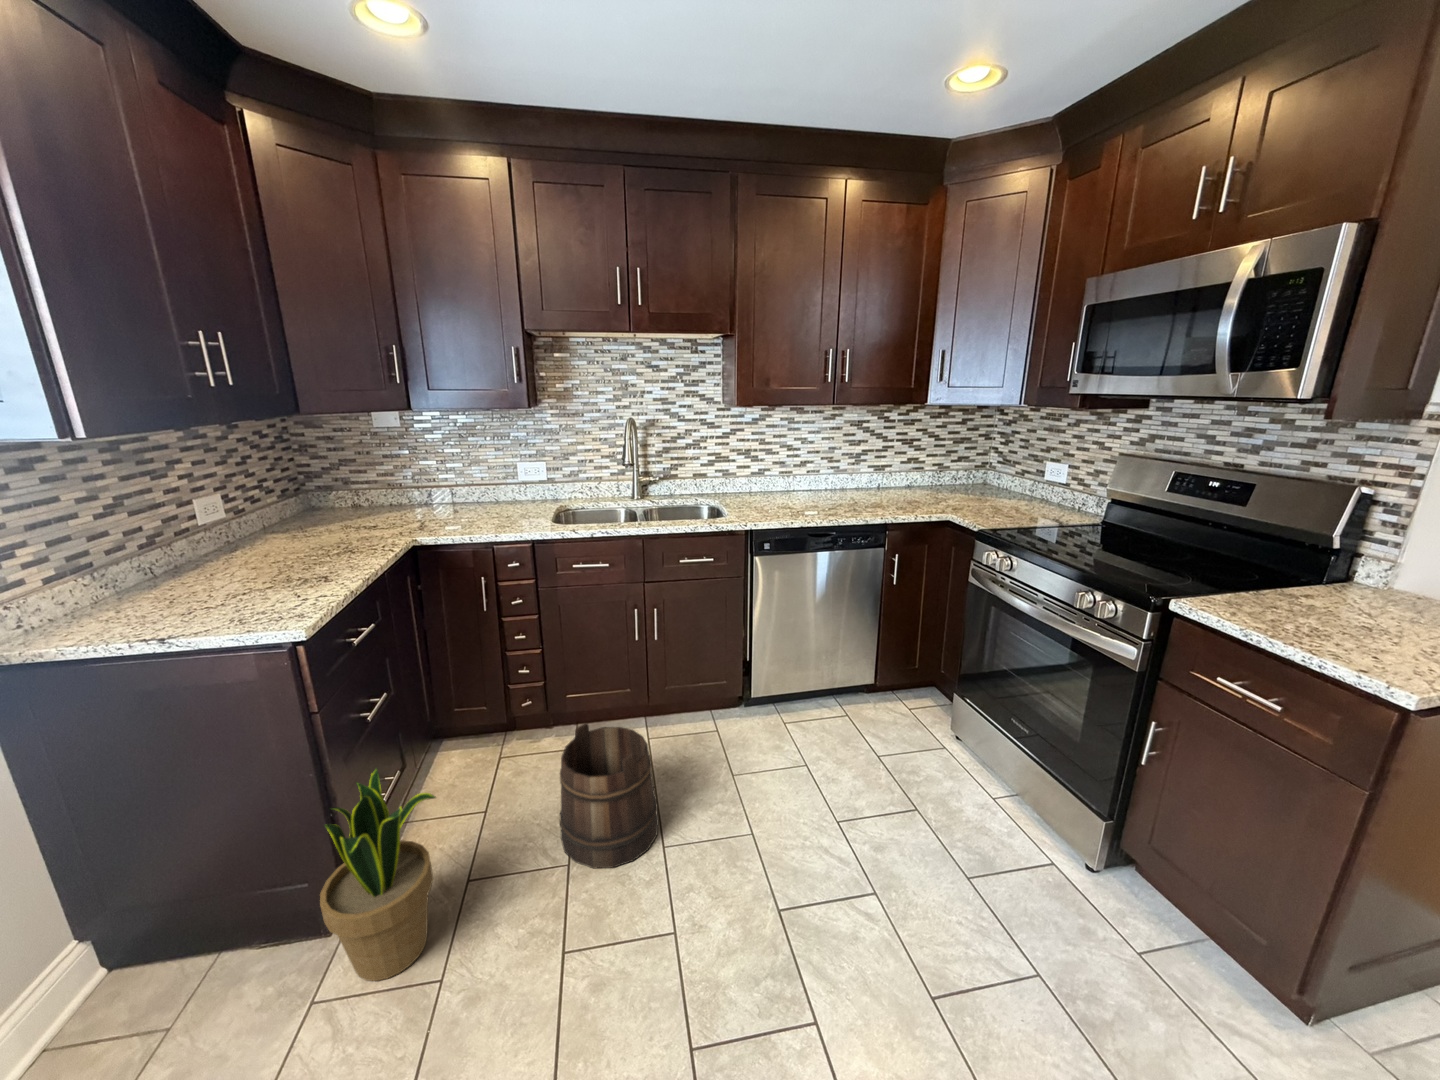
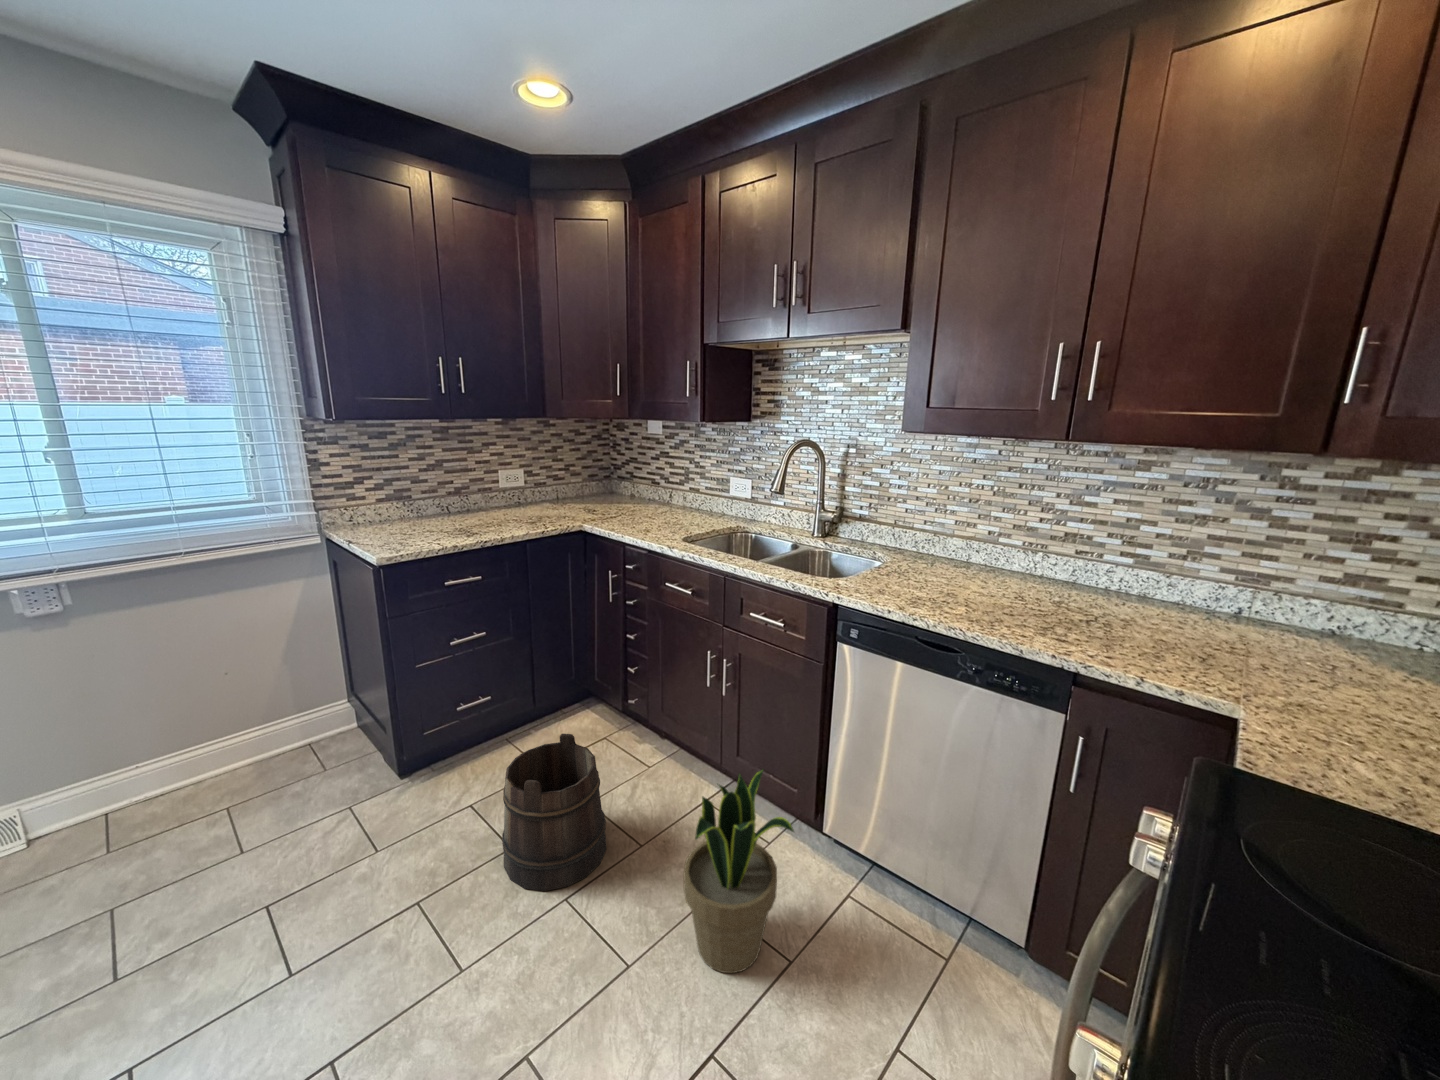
potted plant: present [320,769,436,981] -> present [684,770,794,973]

